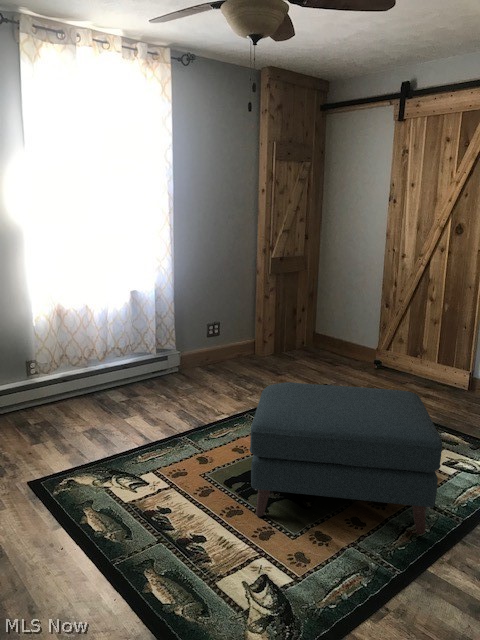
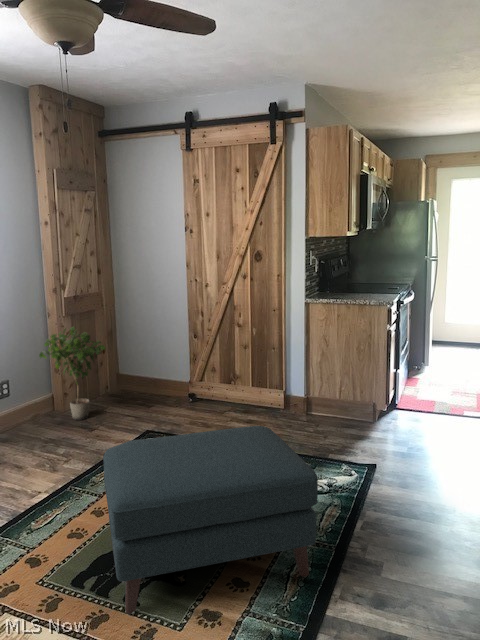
potted plant: none [245,284,299,365] -> present [39,327,105,420]

